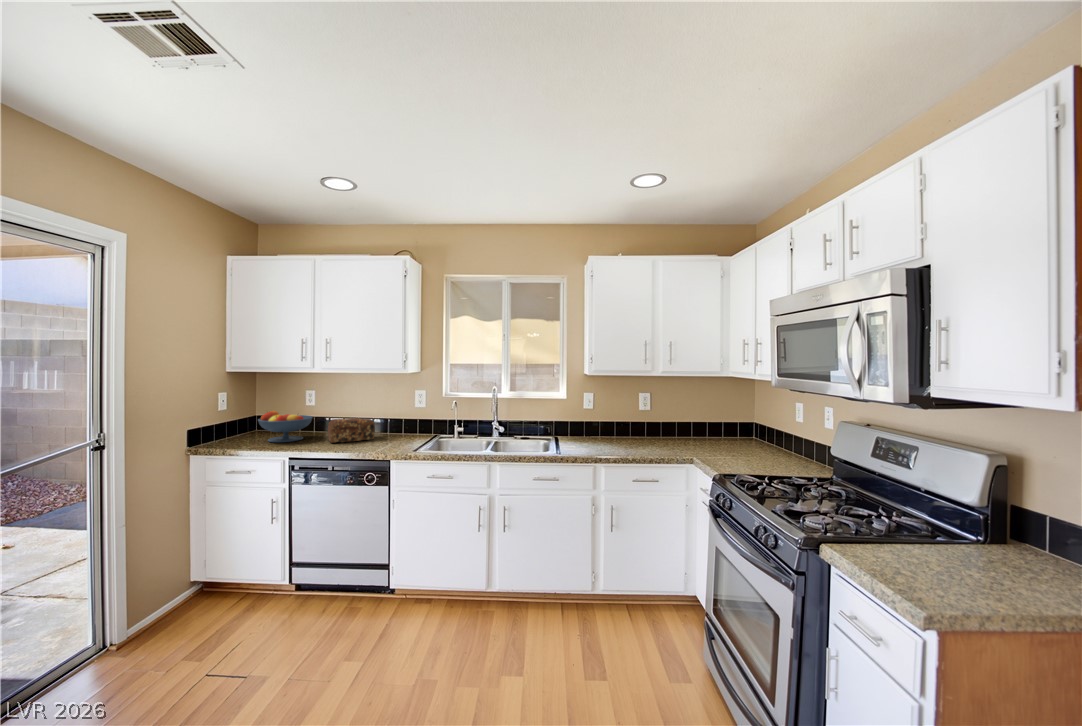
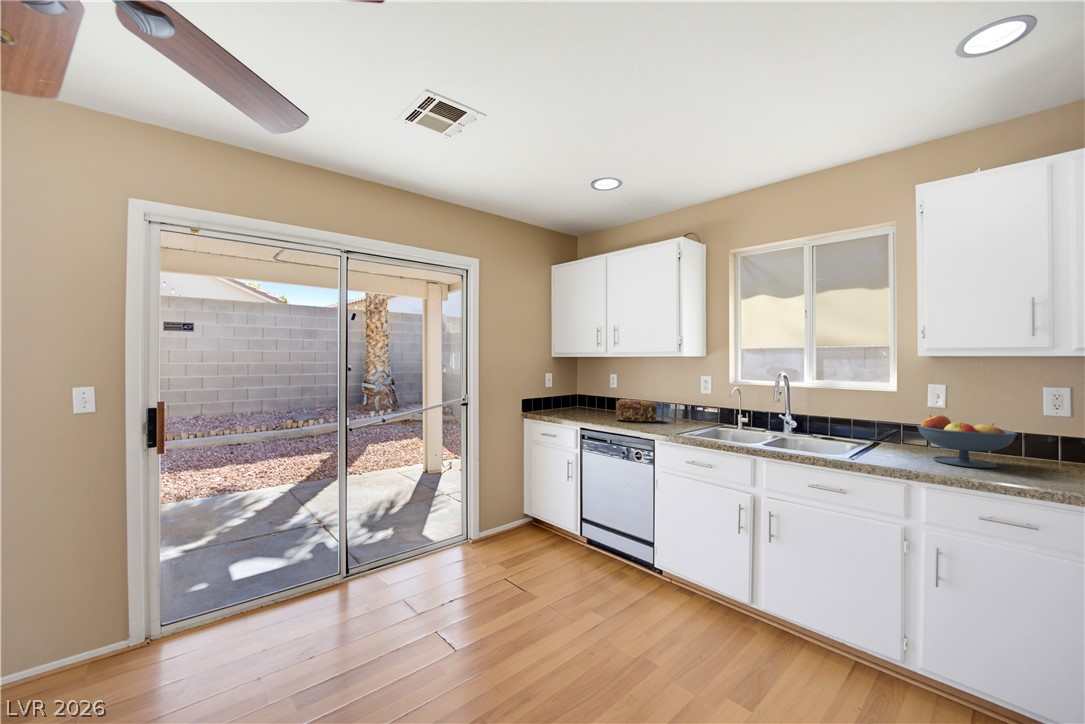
fruit bowl: present [258,411,312,442] -> present [917,415,1017,468]

